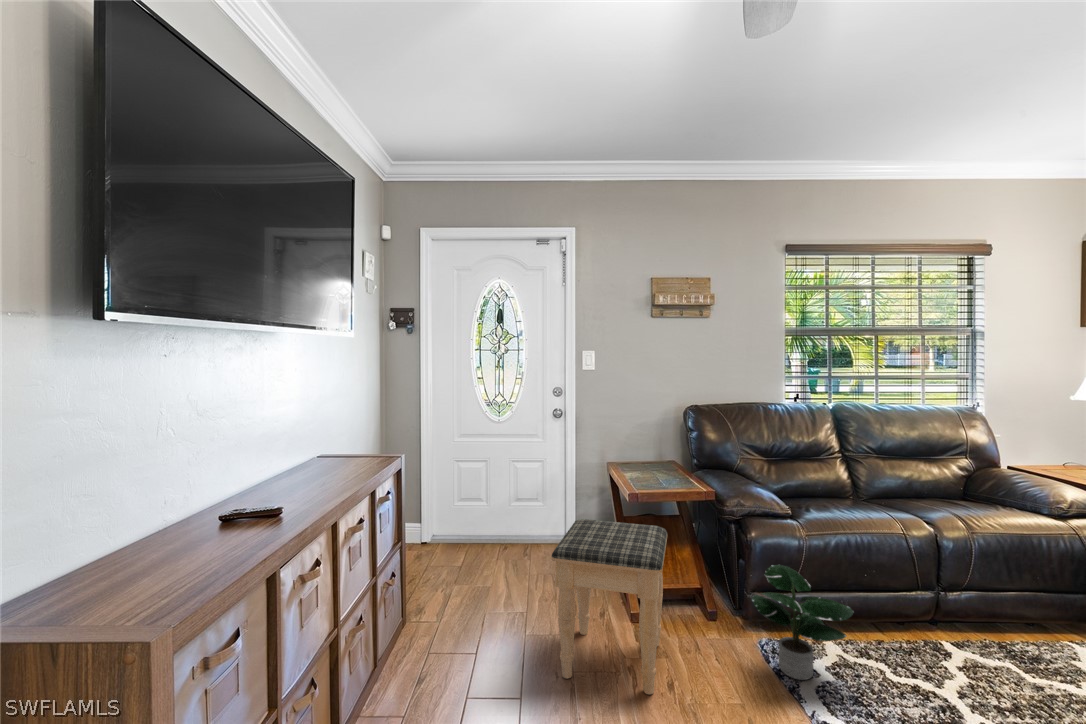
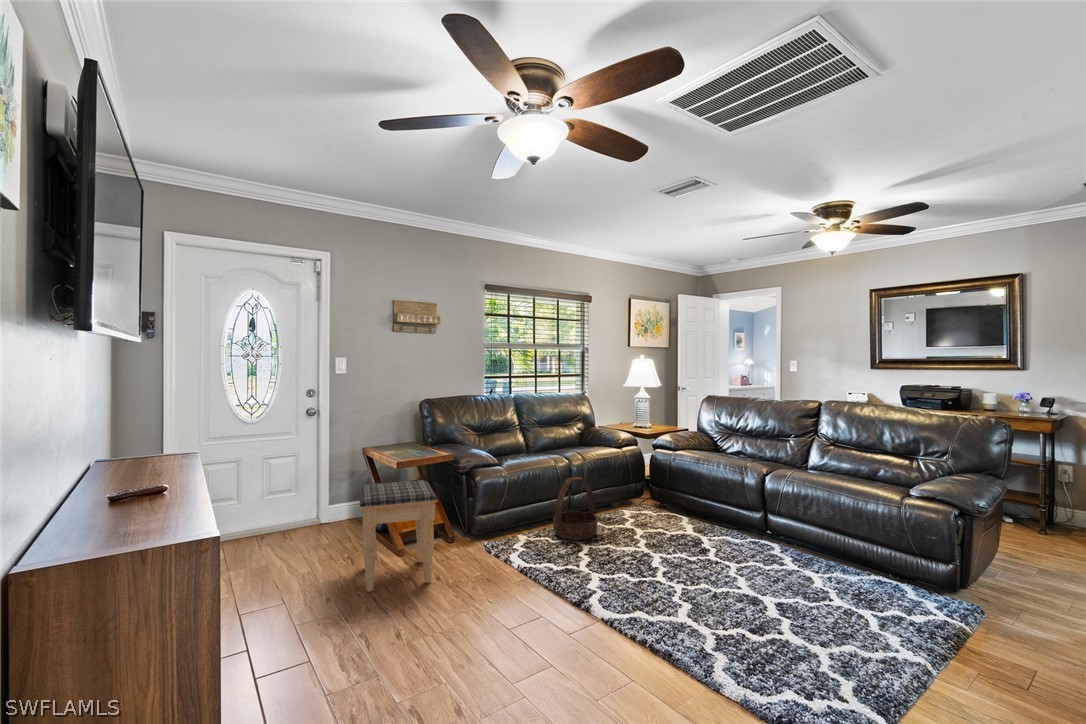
potted plant: present [752,565,853,680] -> none [482,493,535,555]
basket: none [898,566,1003,696] -> present [553,477,597,541]

